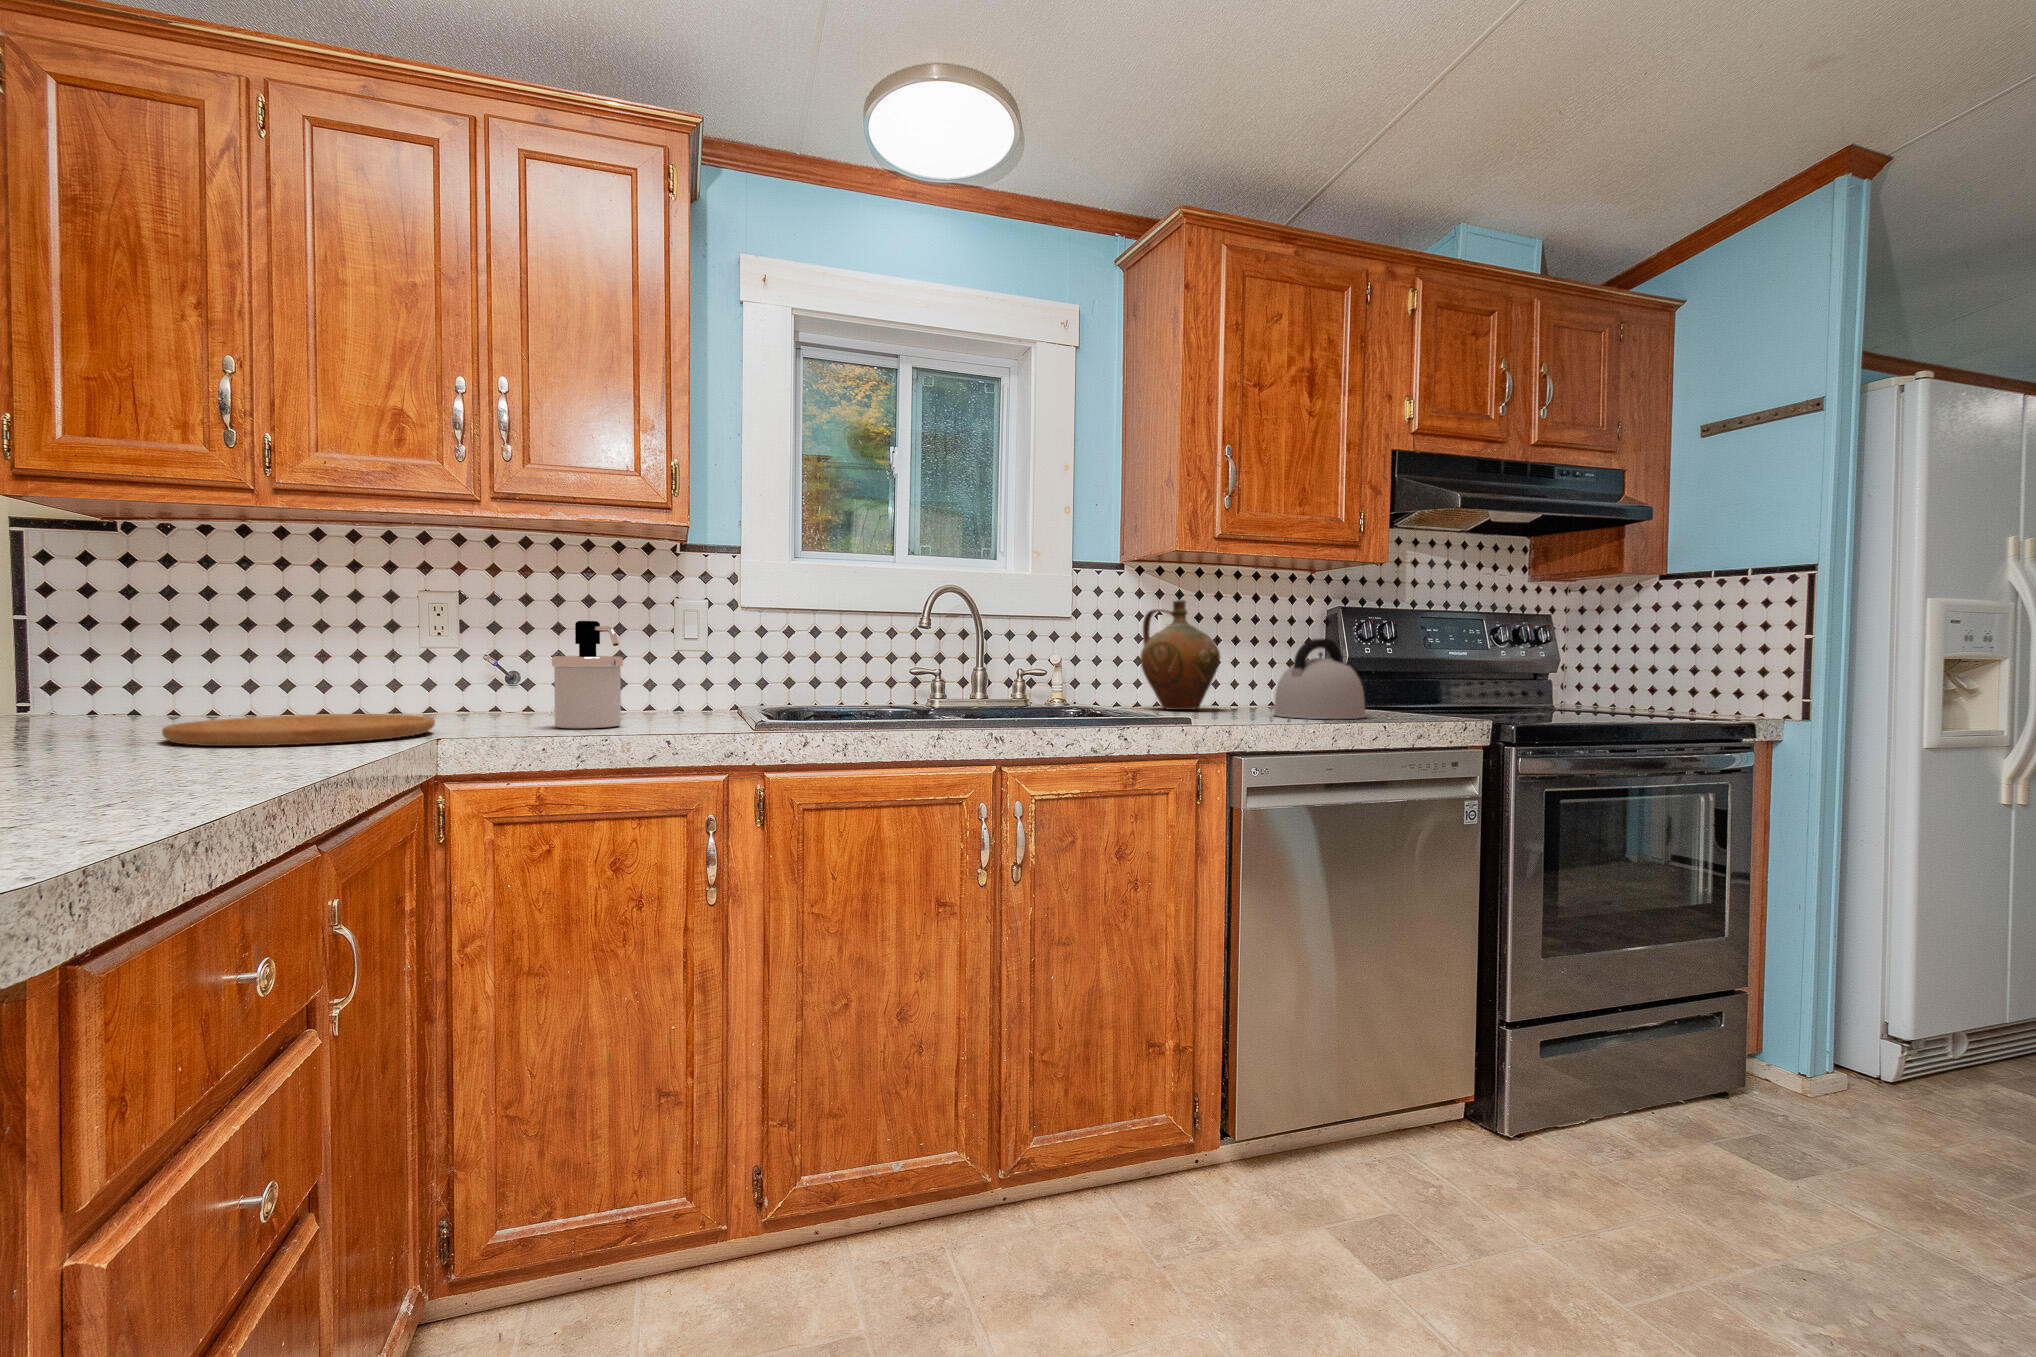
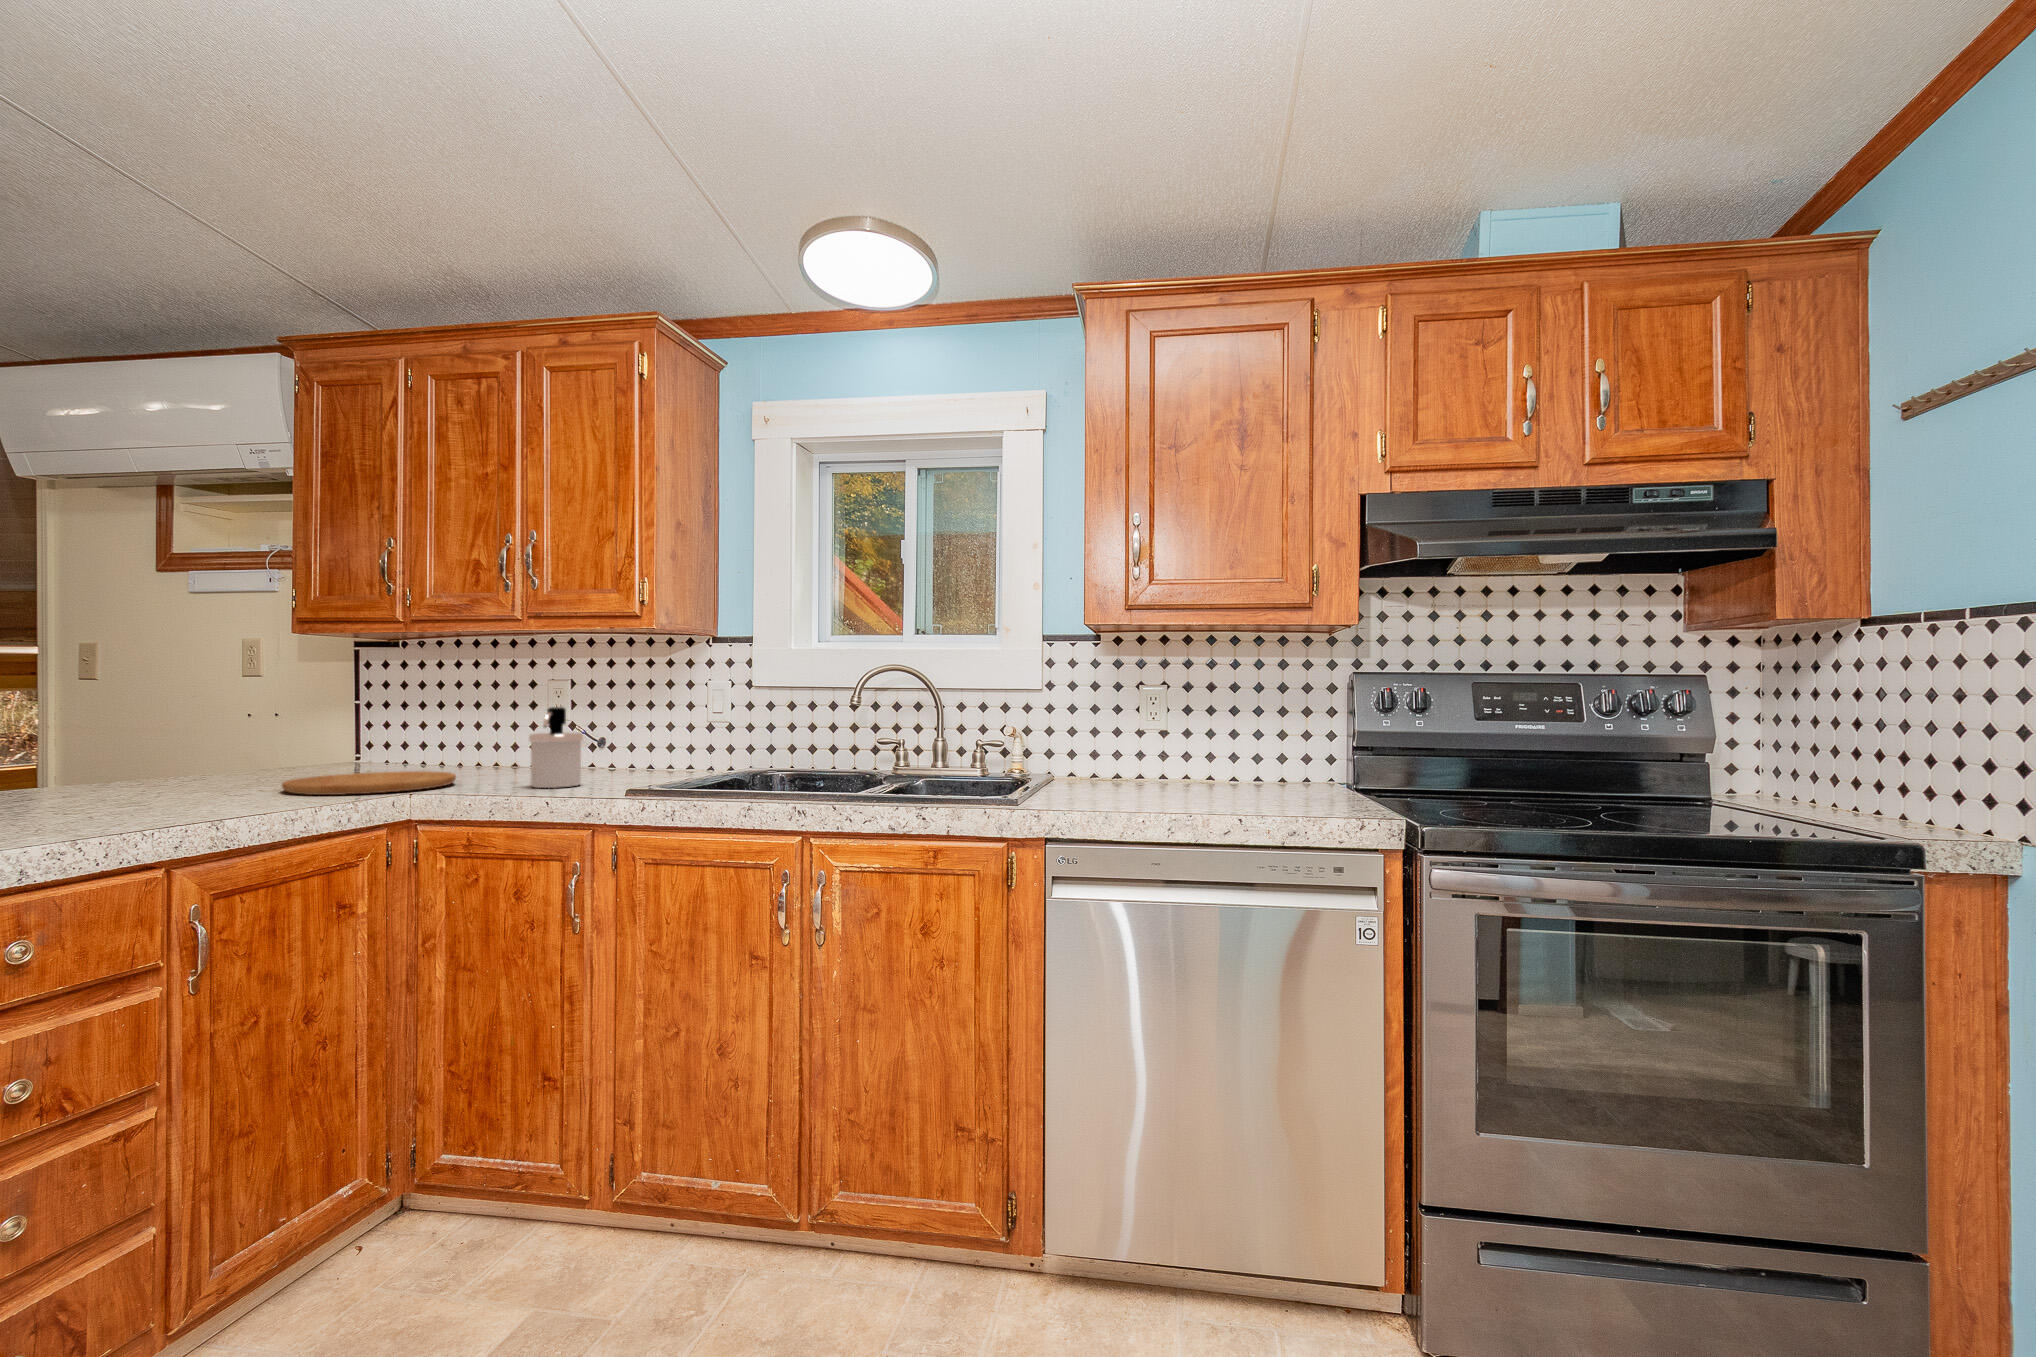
ceramic jug: present [1140,600,1220,710] -> none [1094,673,1177,787]
kettle: present [1274,639,1365,719] -> none [1173,717,1283,810]

